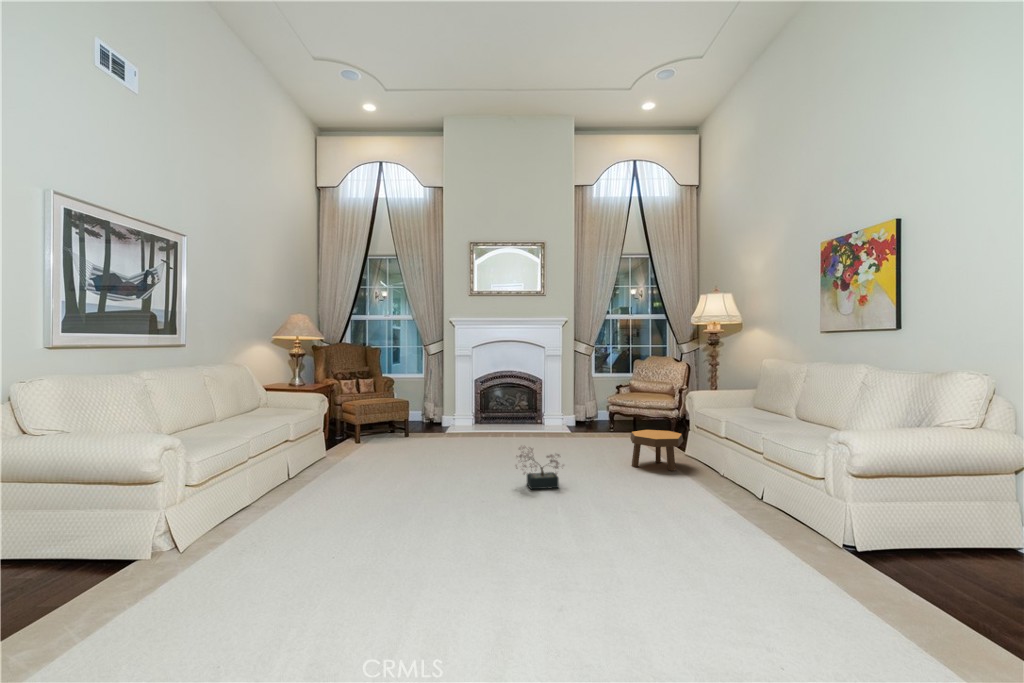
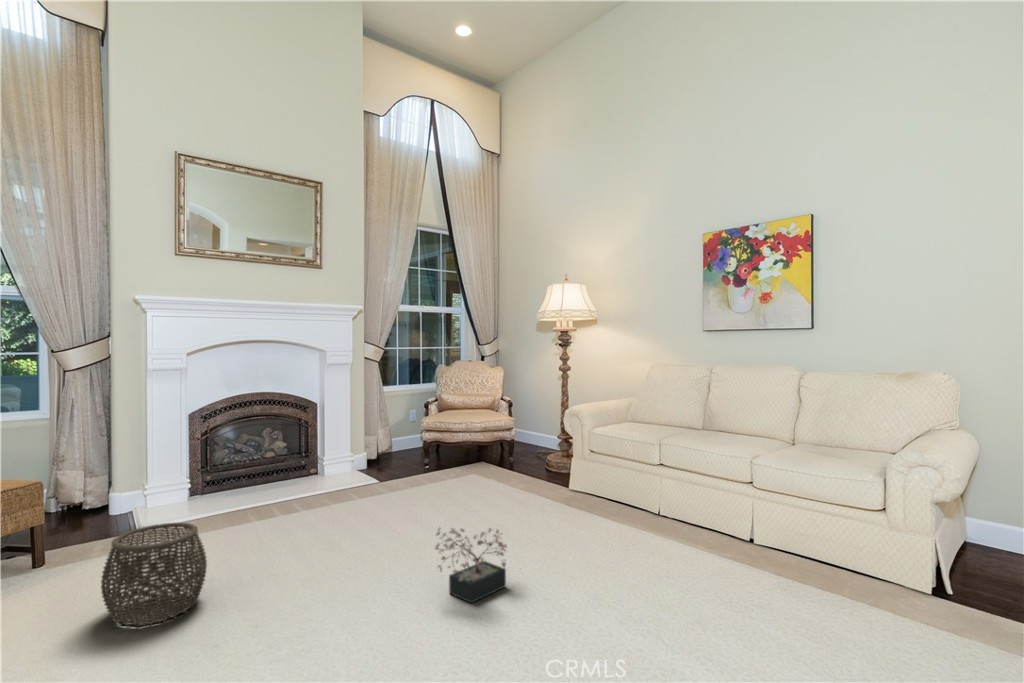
woven basket: none [387,426,429,468] -> present [101,523,207,626]
footstool: present [630,430,683,471] -> none [525,462,599,521]

